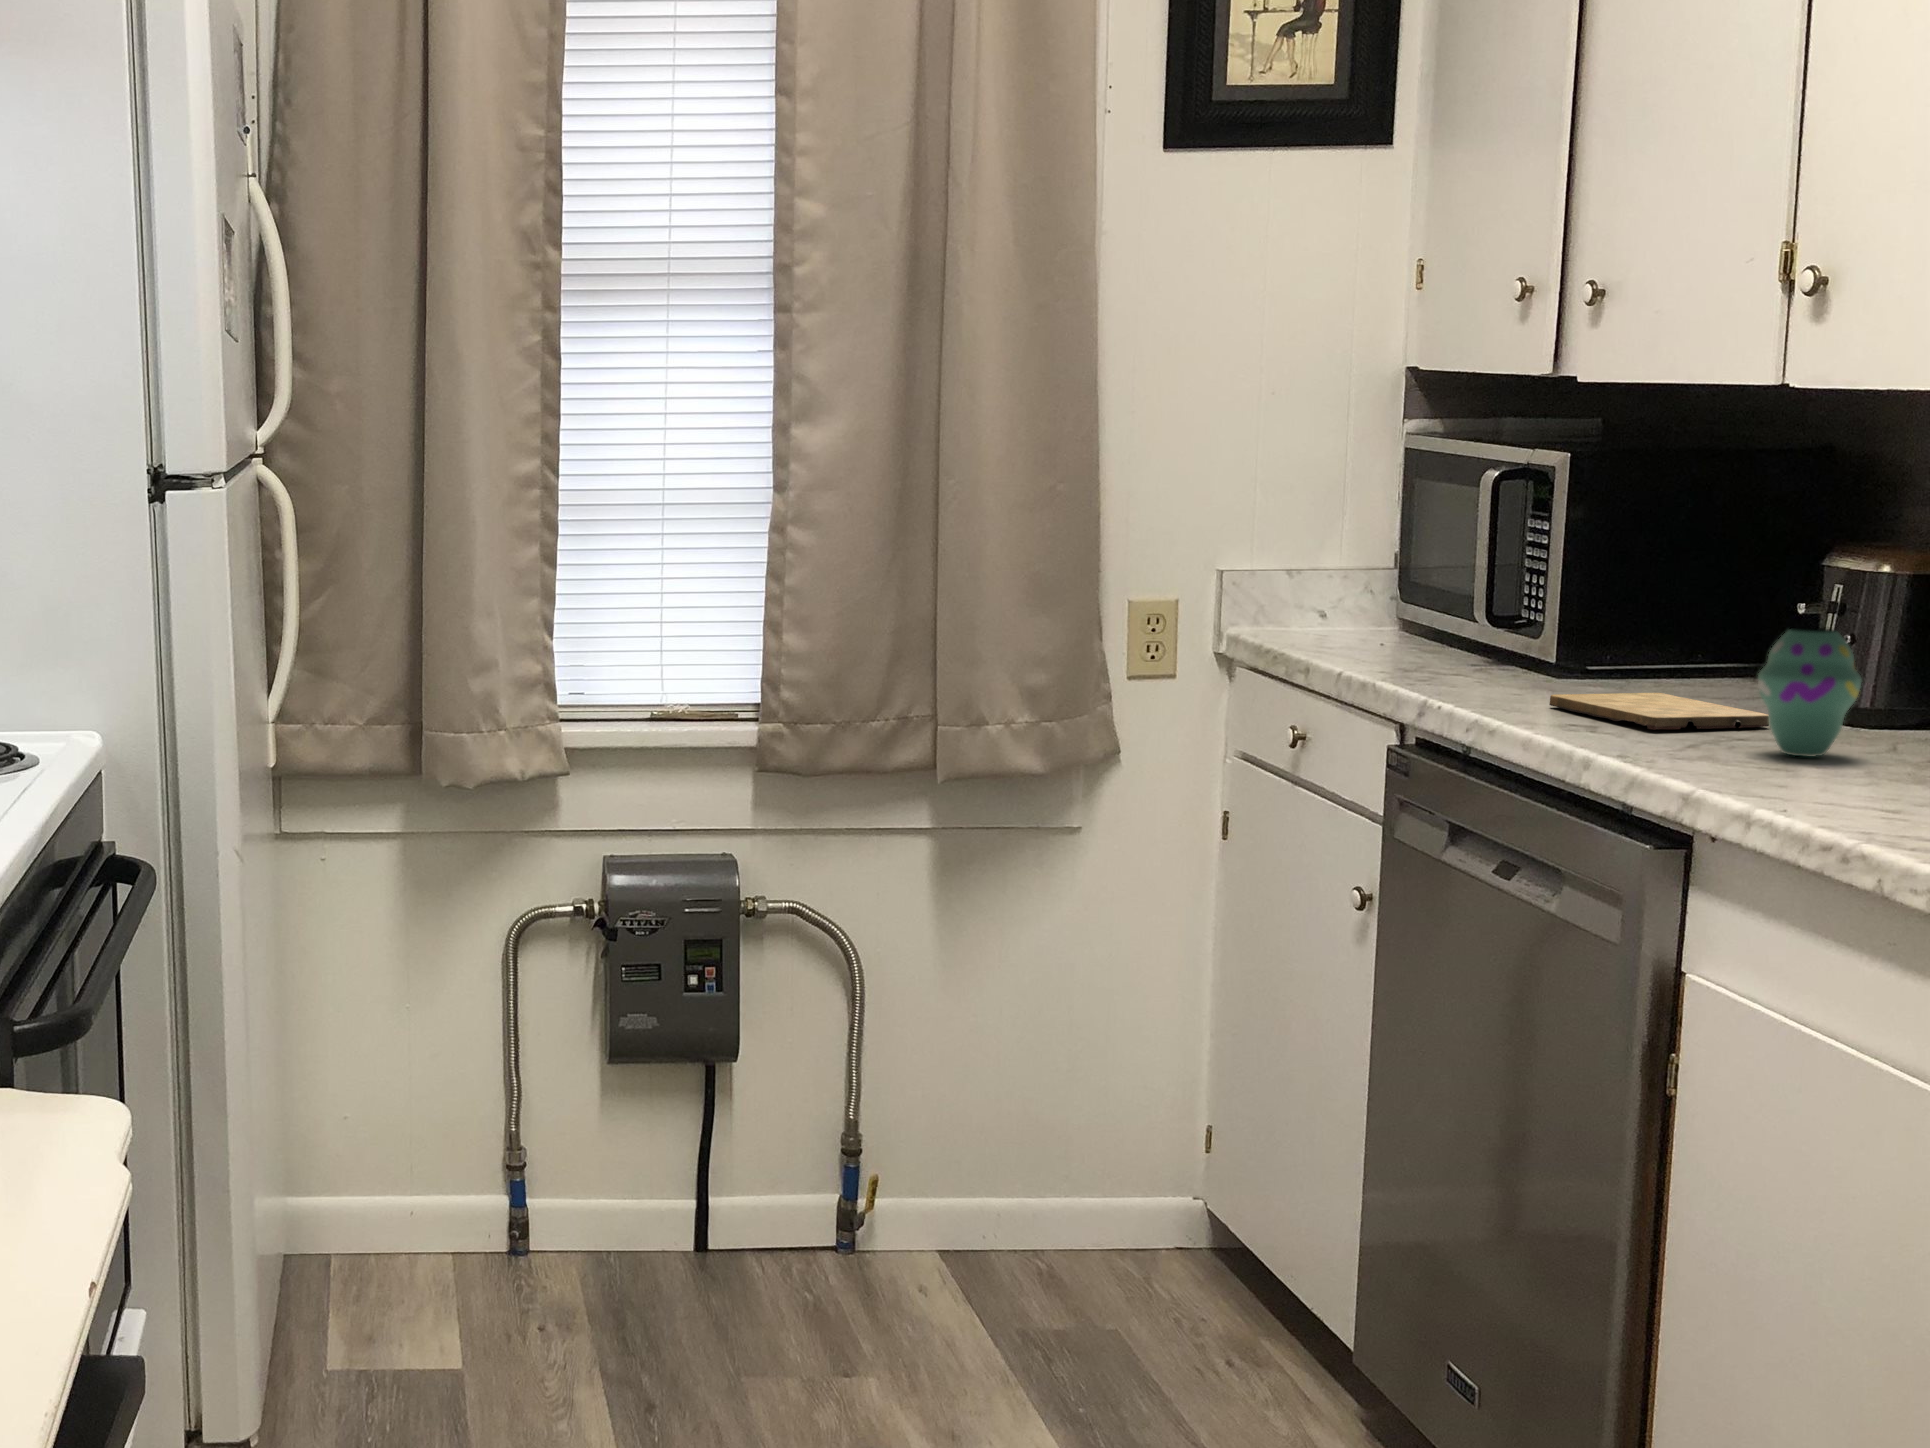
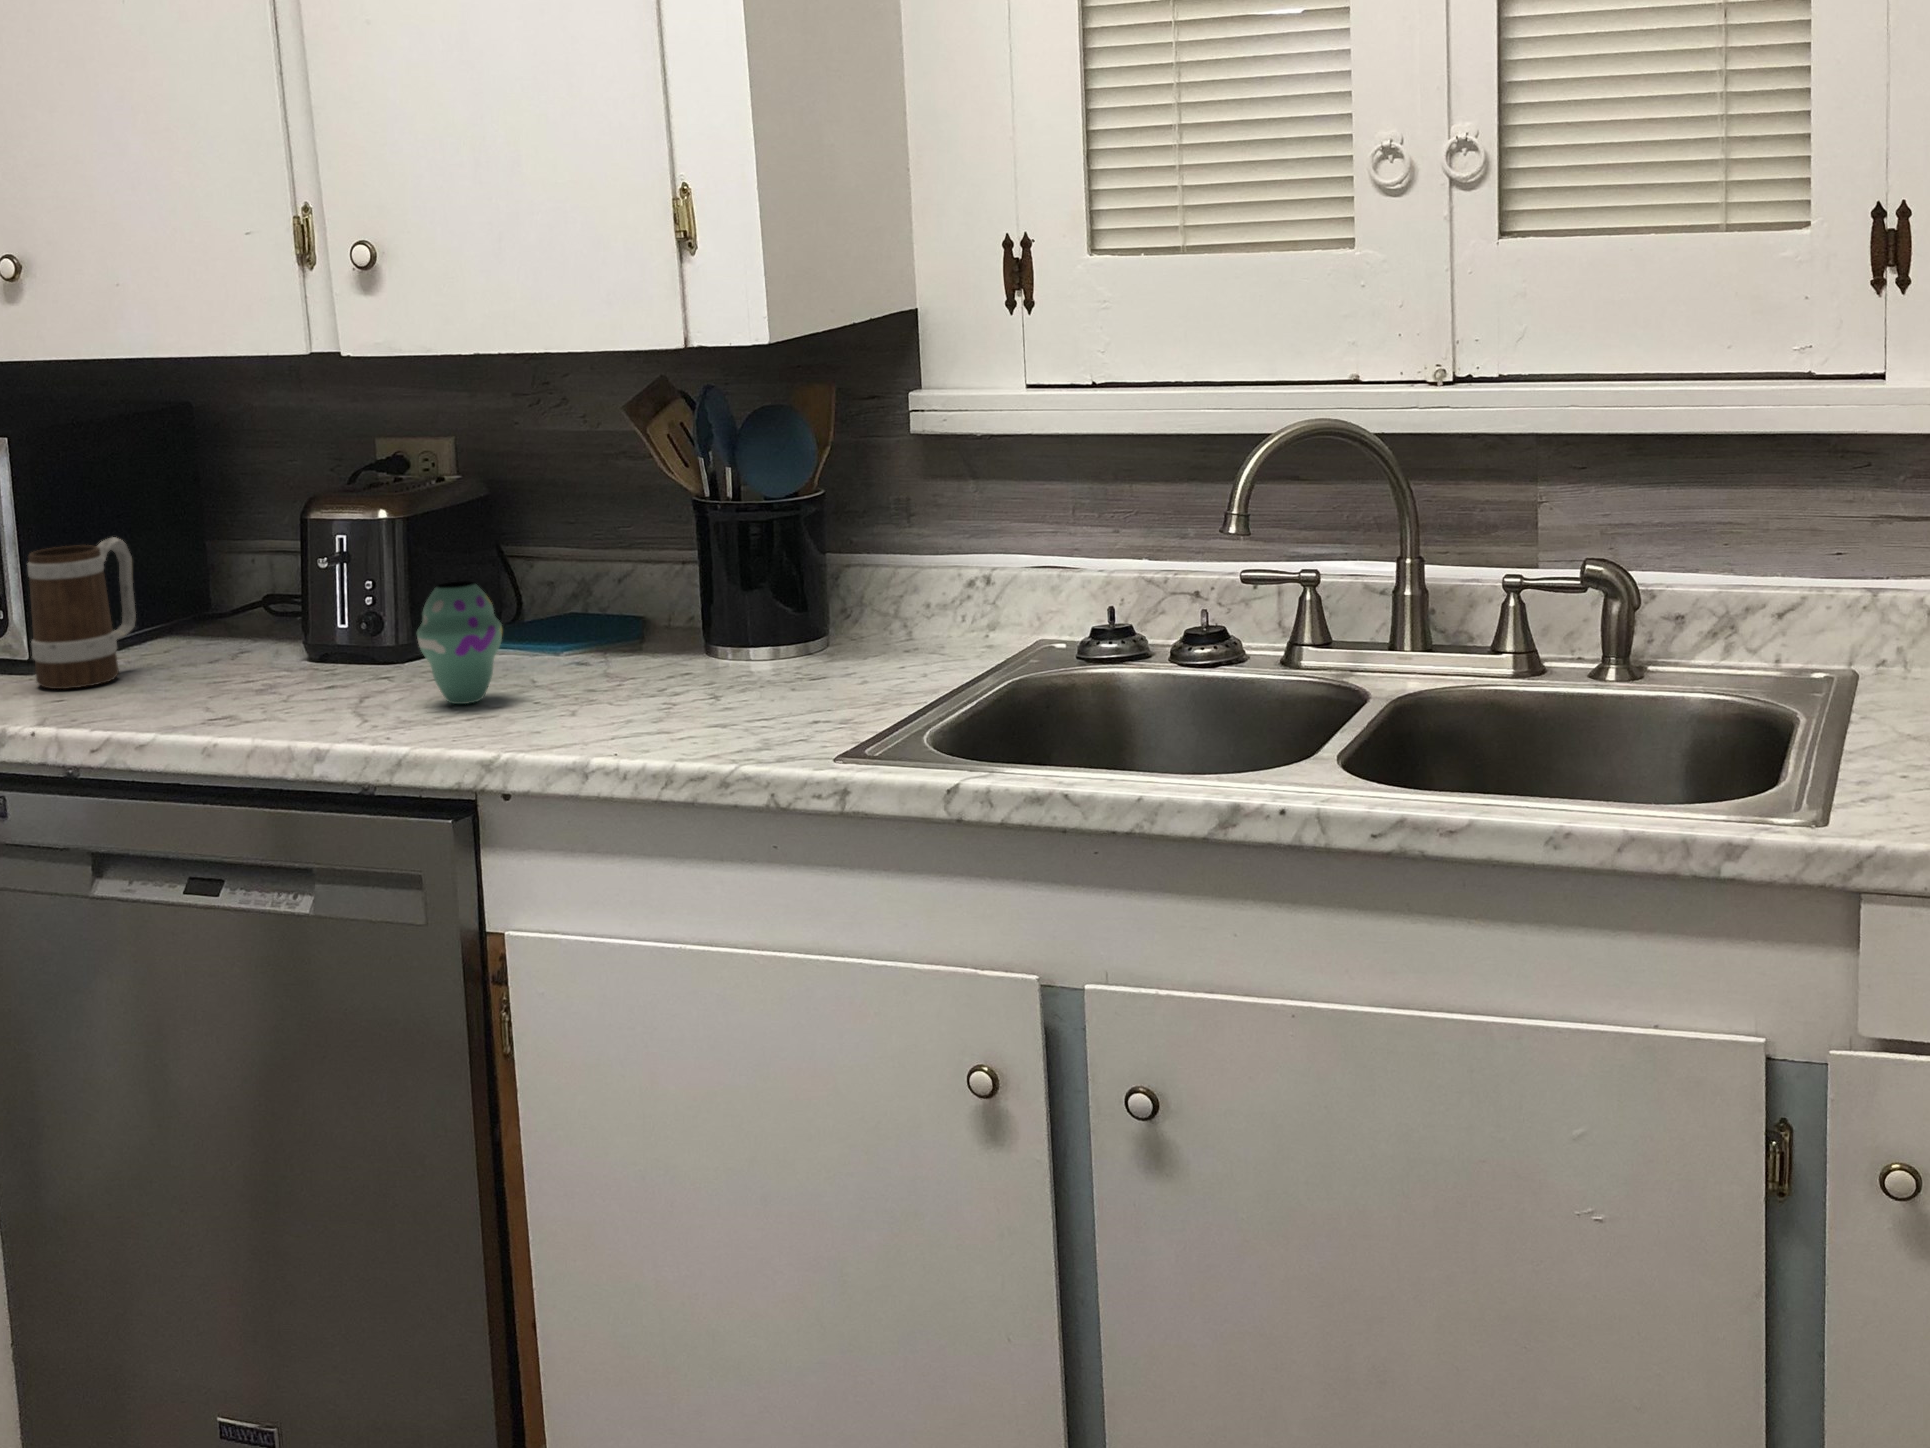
mug: none [1518,554,1645,687] -> present [28,537,136,689]
cutting board: present [1549,693,1769,730] -> none [148,671,364,709]

